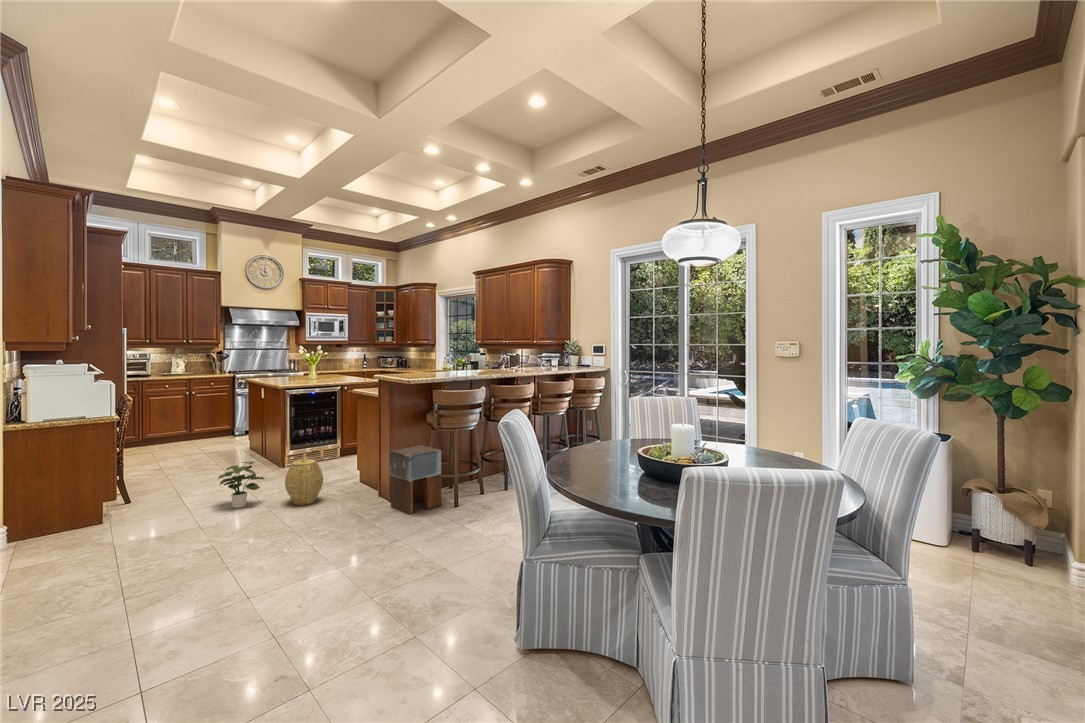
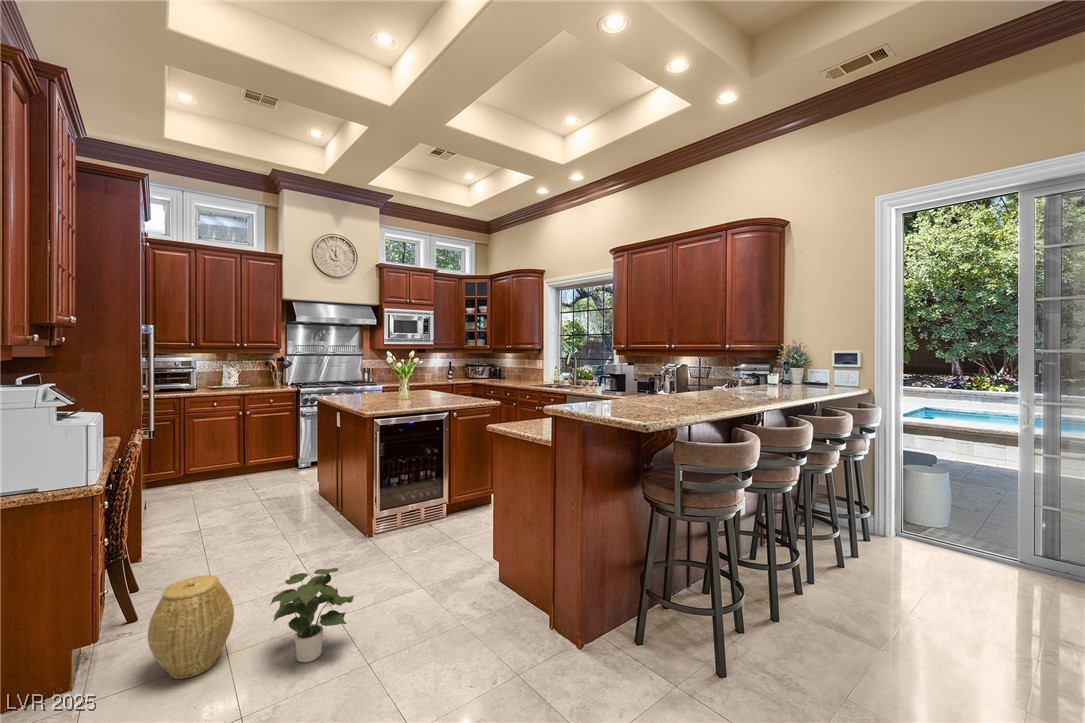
stool: present [390,446,441,514] -> none [593,541,691,706]
woven basket: present [285,459,323,505] -> present [148,576,234,679]

